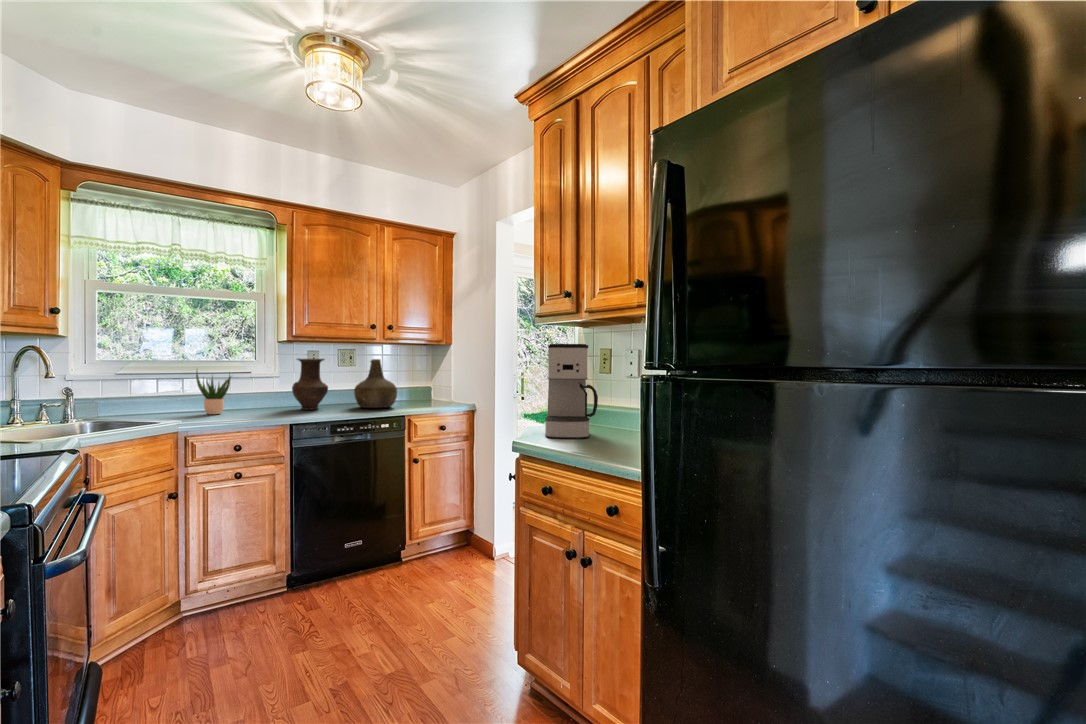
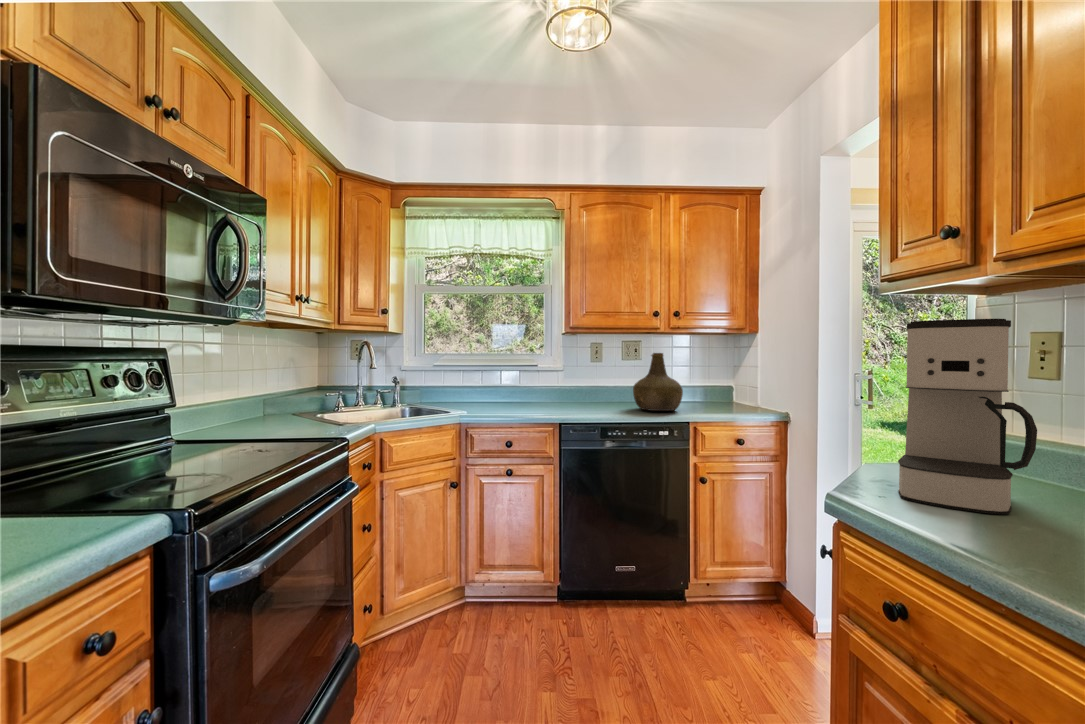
vase: present [292,359,328,410] -> none [570,352,606,408]
potted plant: present [196,371,231,414] -> none [489,361,519,407]

